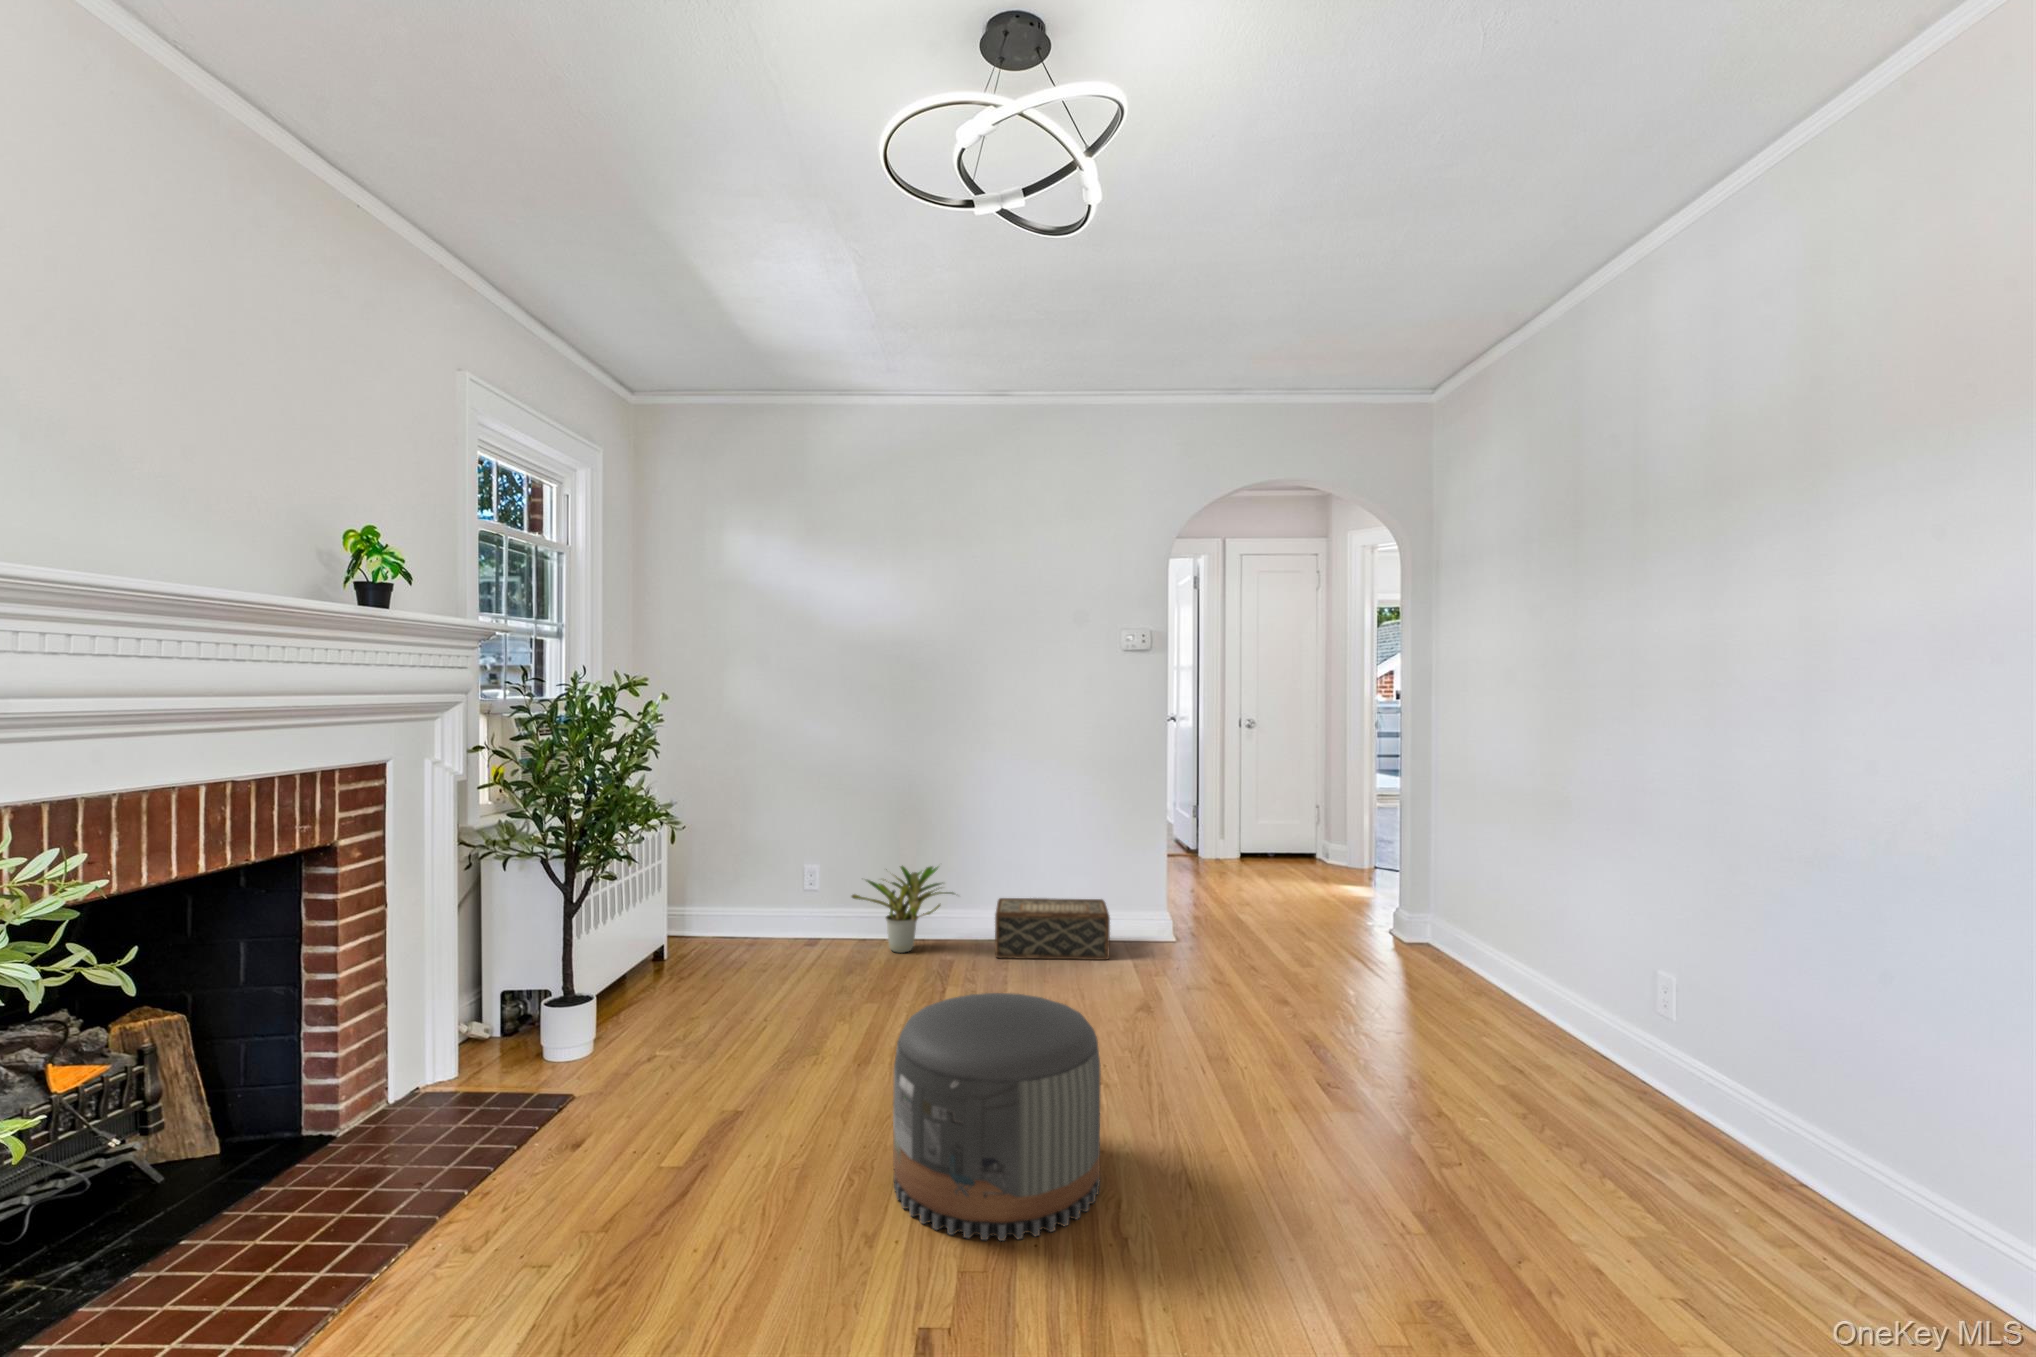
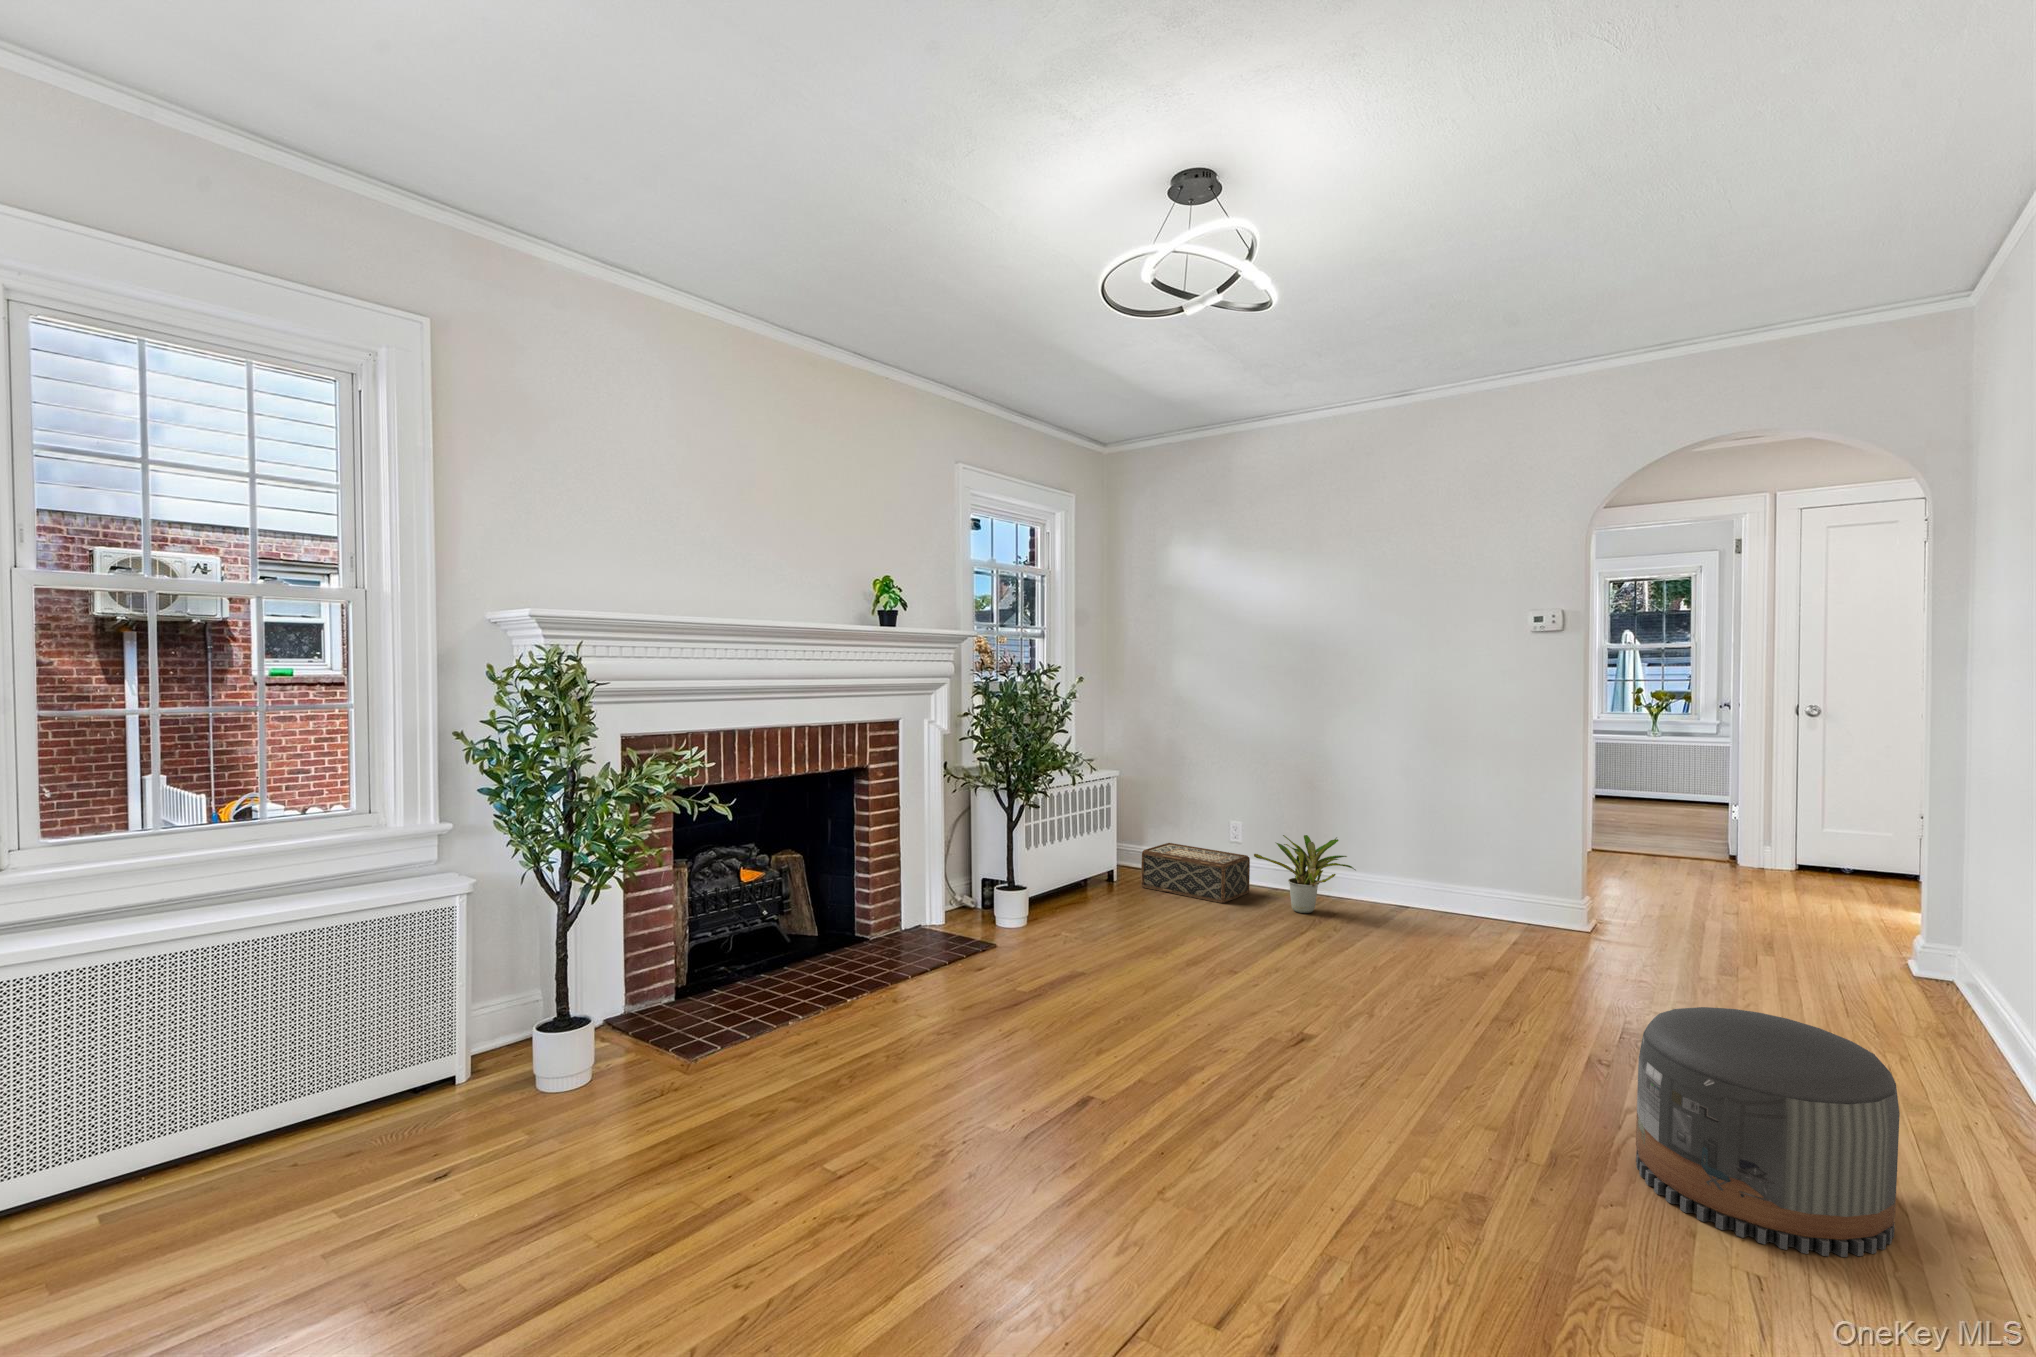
woven basket: present [995,898,1110,960] -> present [1141,843,1250,903]
pouf: present [893,993,1100,1241] -> present [1636,1007,1900,1257]

